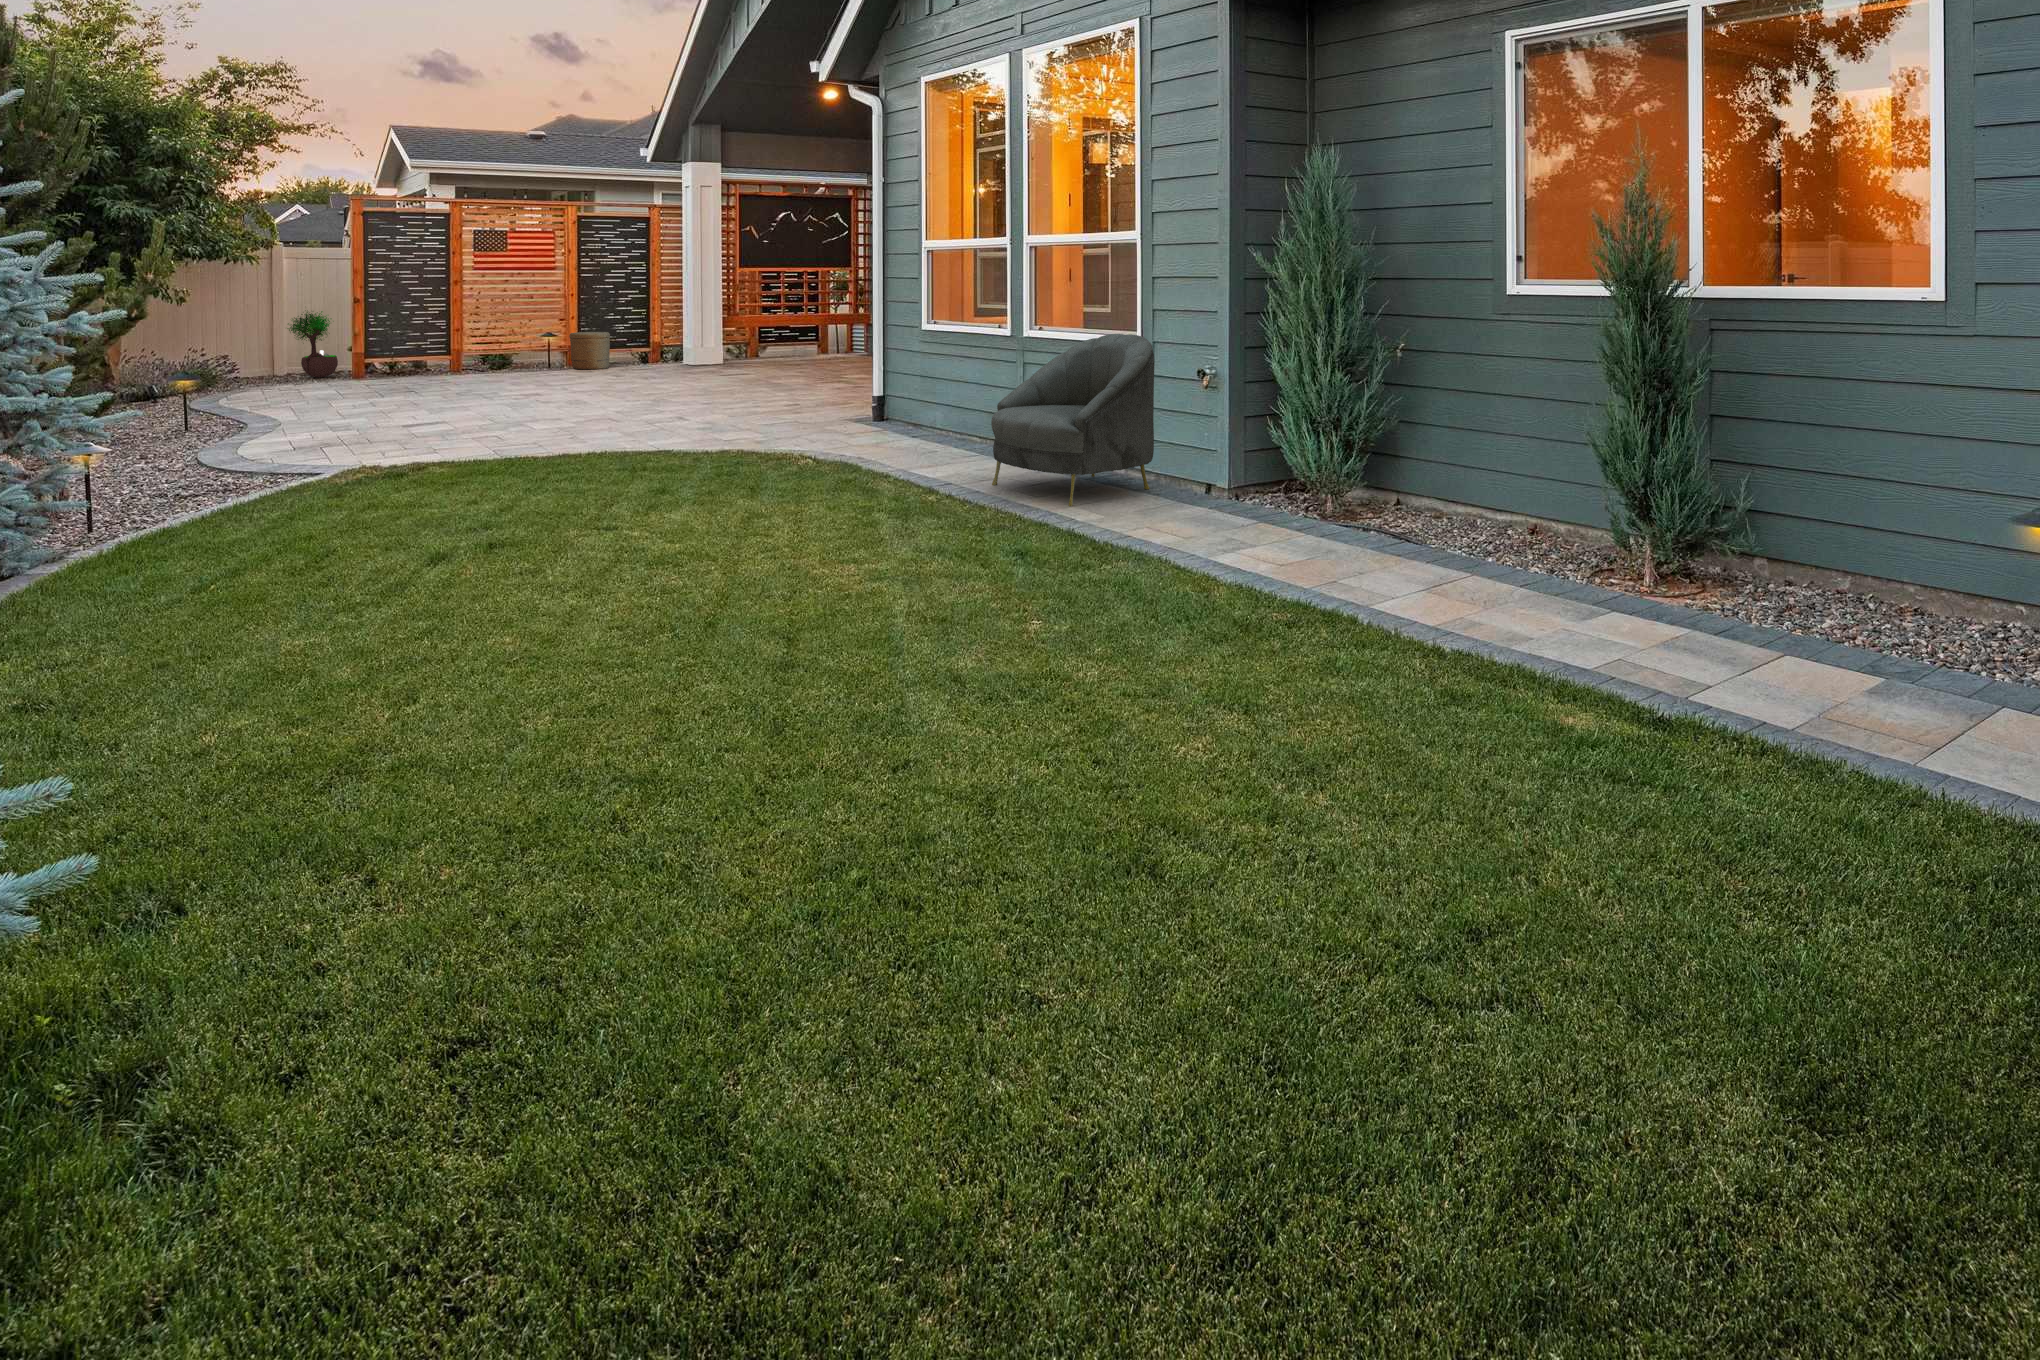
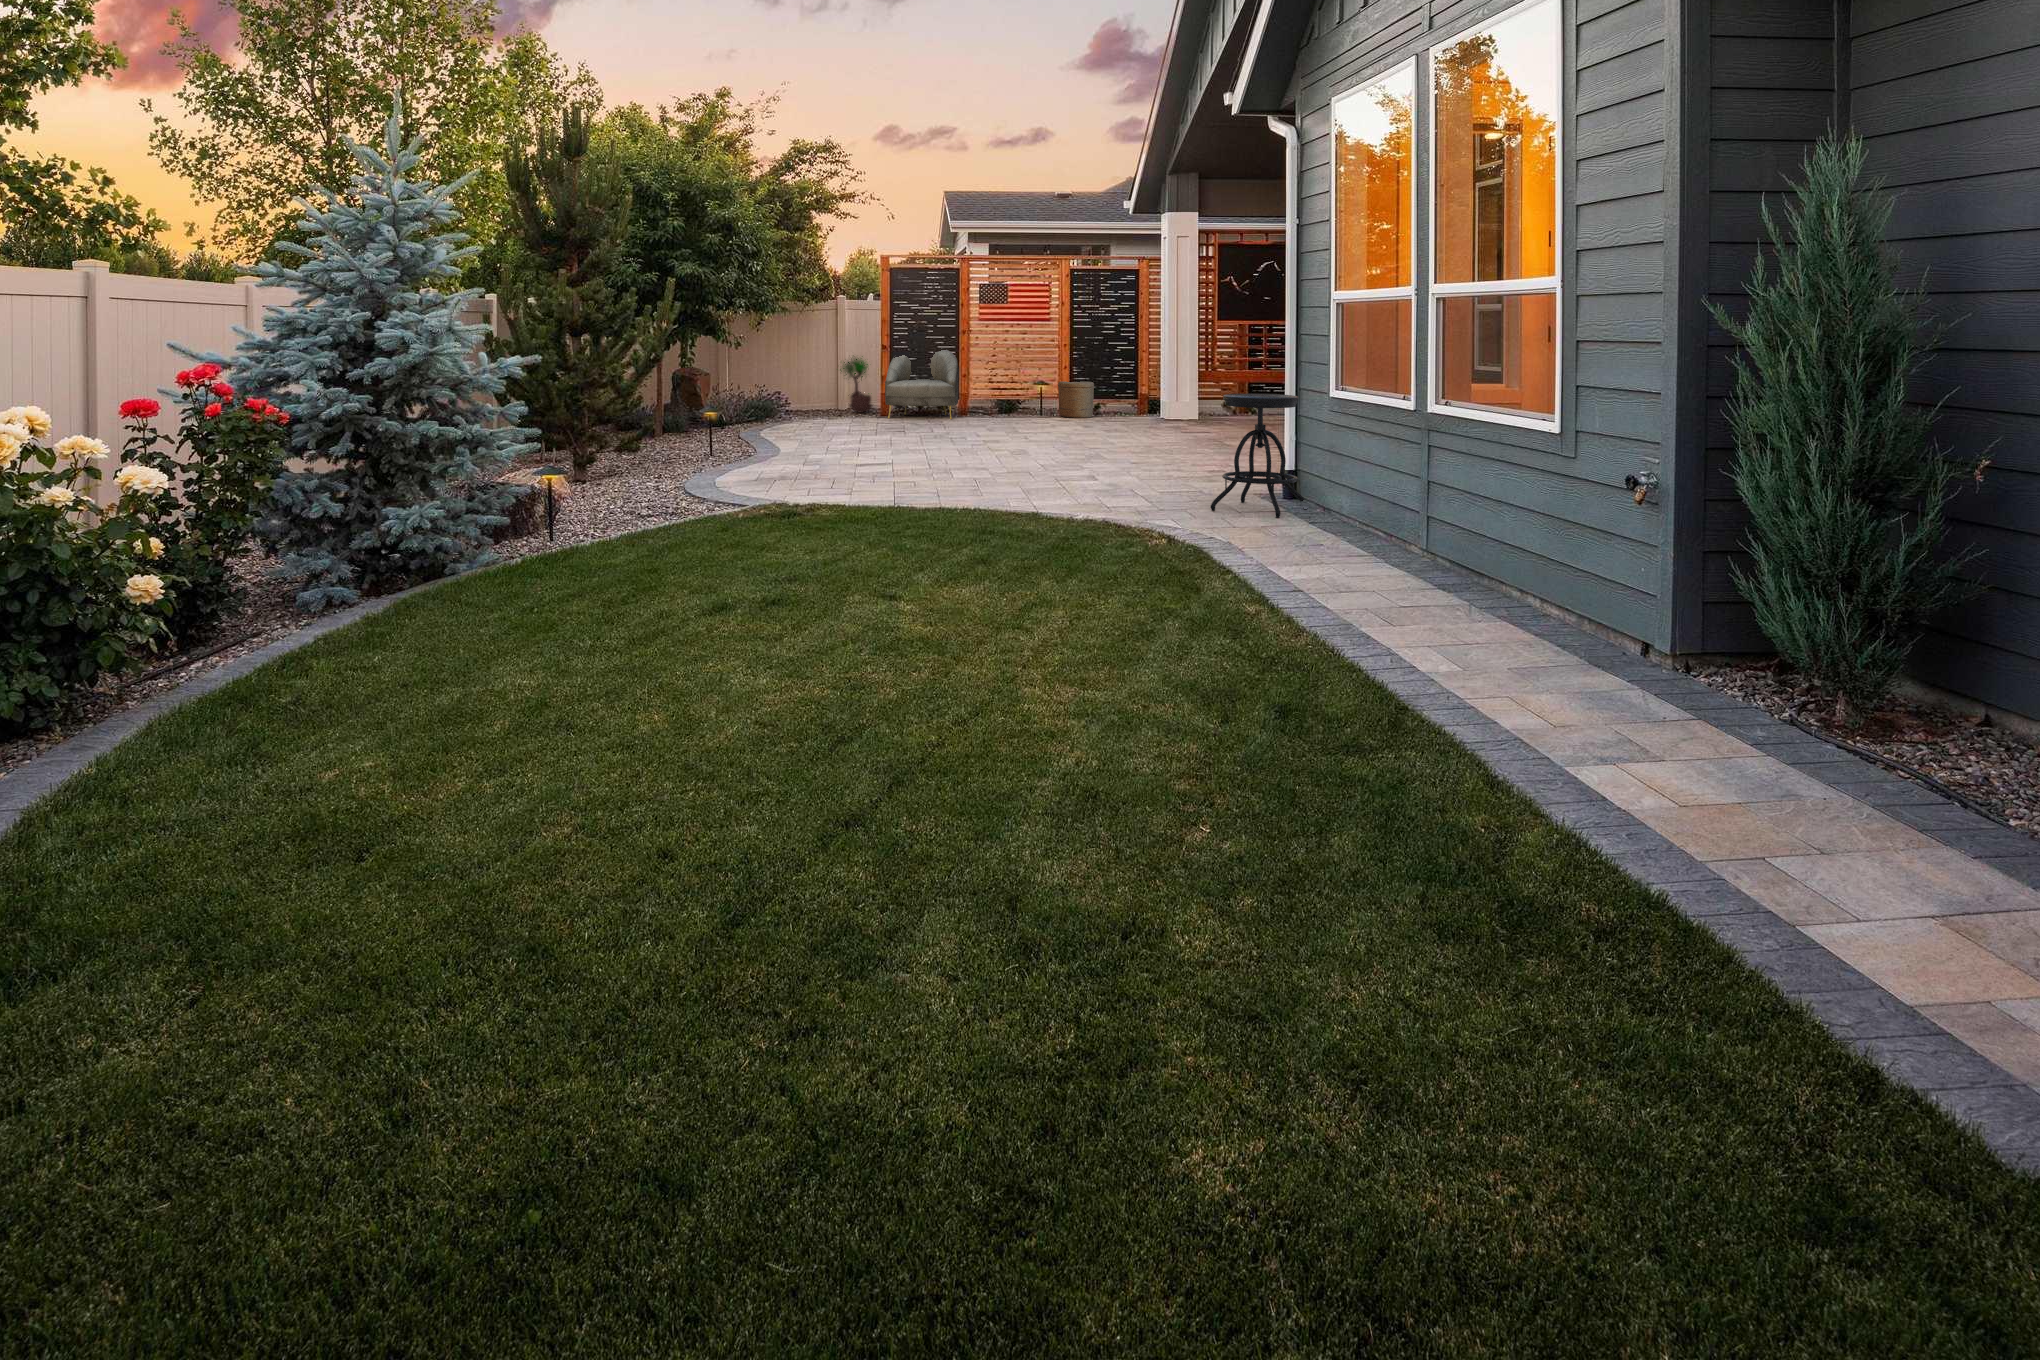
stool: none [824,332,903,437] -> present [1211,394,1307,518]
armchair: present [991,334,1155,506] -> present [885,350,959,419]

